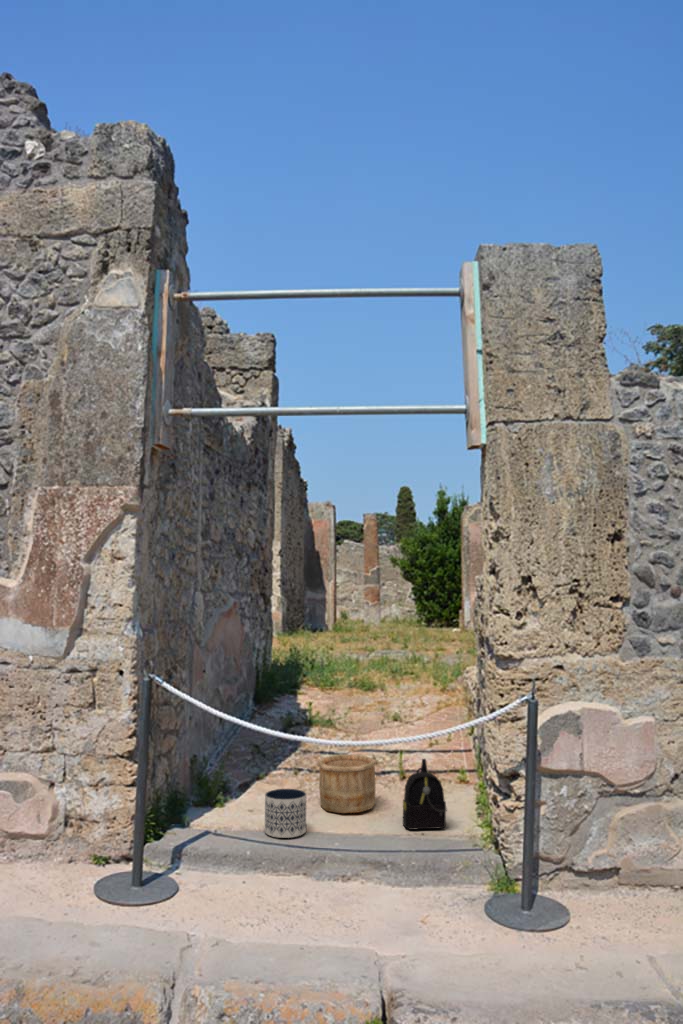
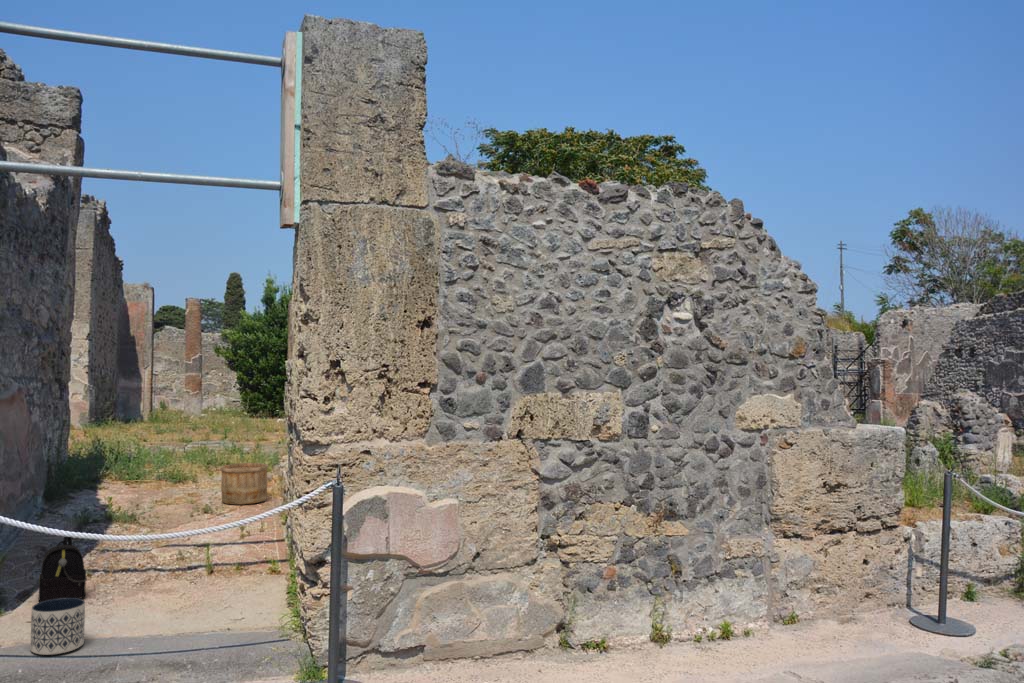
wooden bucket: present [318,754,376,813] -> present [220,463,268,504]
backpack: present [403,759,447,830] -> present [39,537,87,602]

